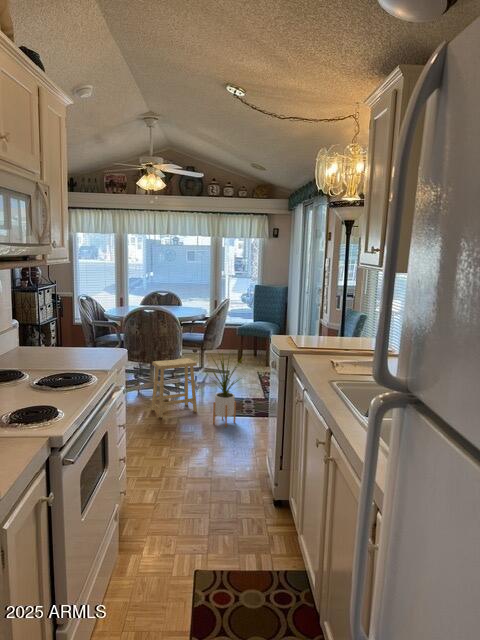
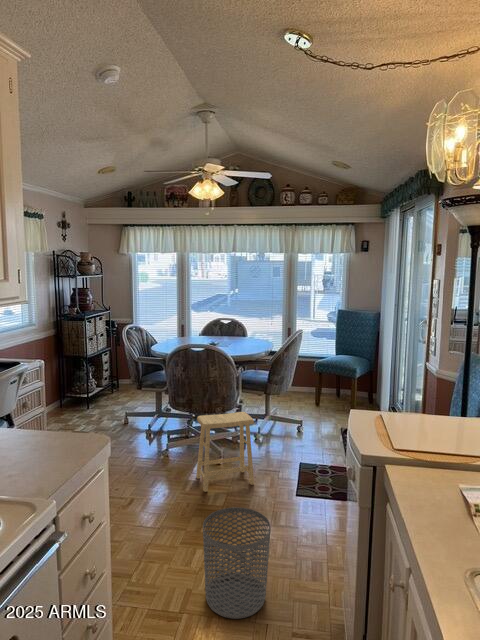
house plant: present [213,353,239,427] -> none [262,404,319,516]
waste bin: none [174,410,219,477] -> present [203,507,270,619]

